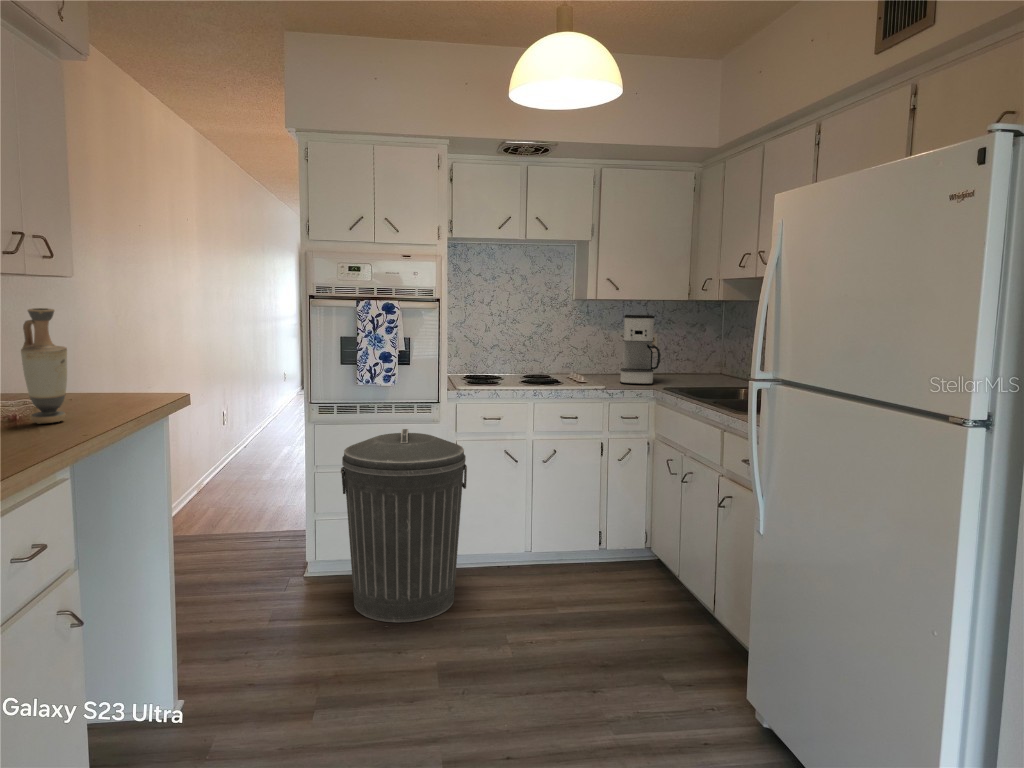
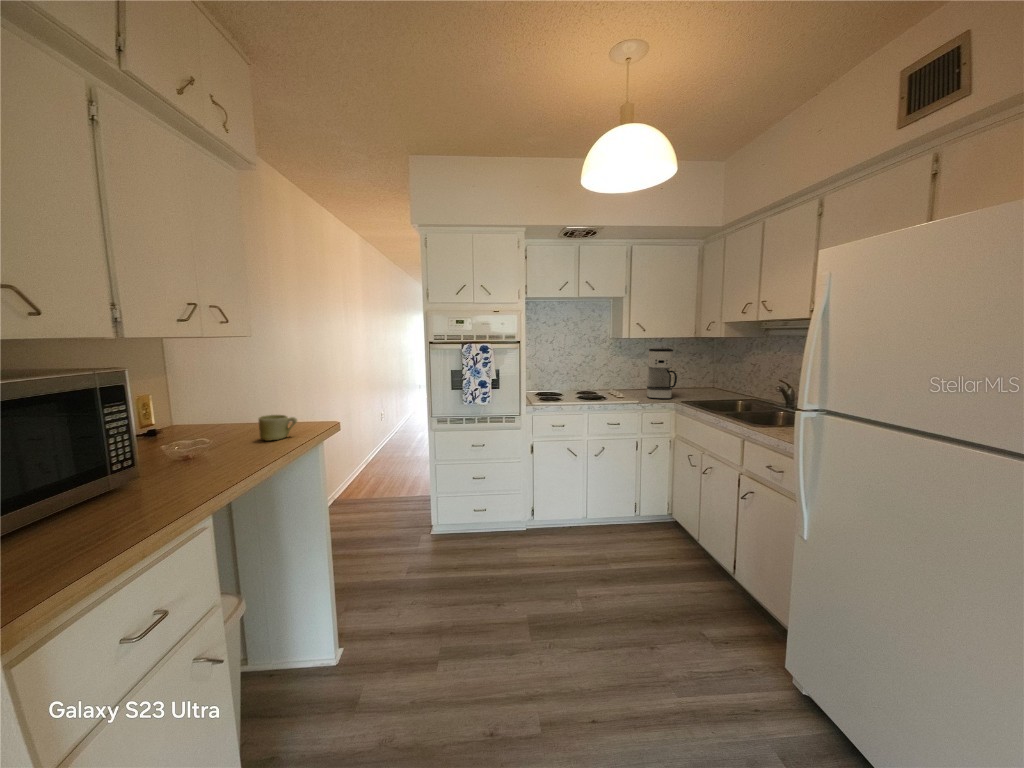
vase: present [21,308,67,424] -> none [183,372,226,469]
mug: none [92,374,141,405] -> present [259,415,297,441]
trash can: present [341,429,467,622] -> none [453,436,542,579]

